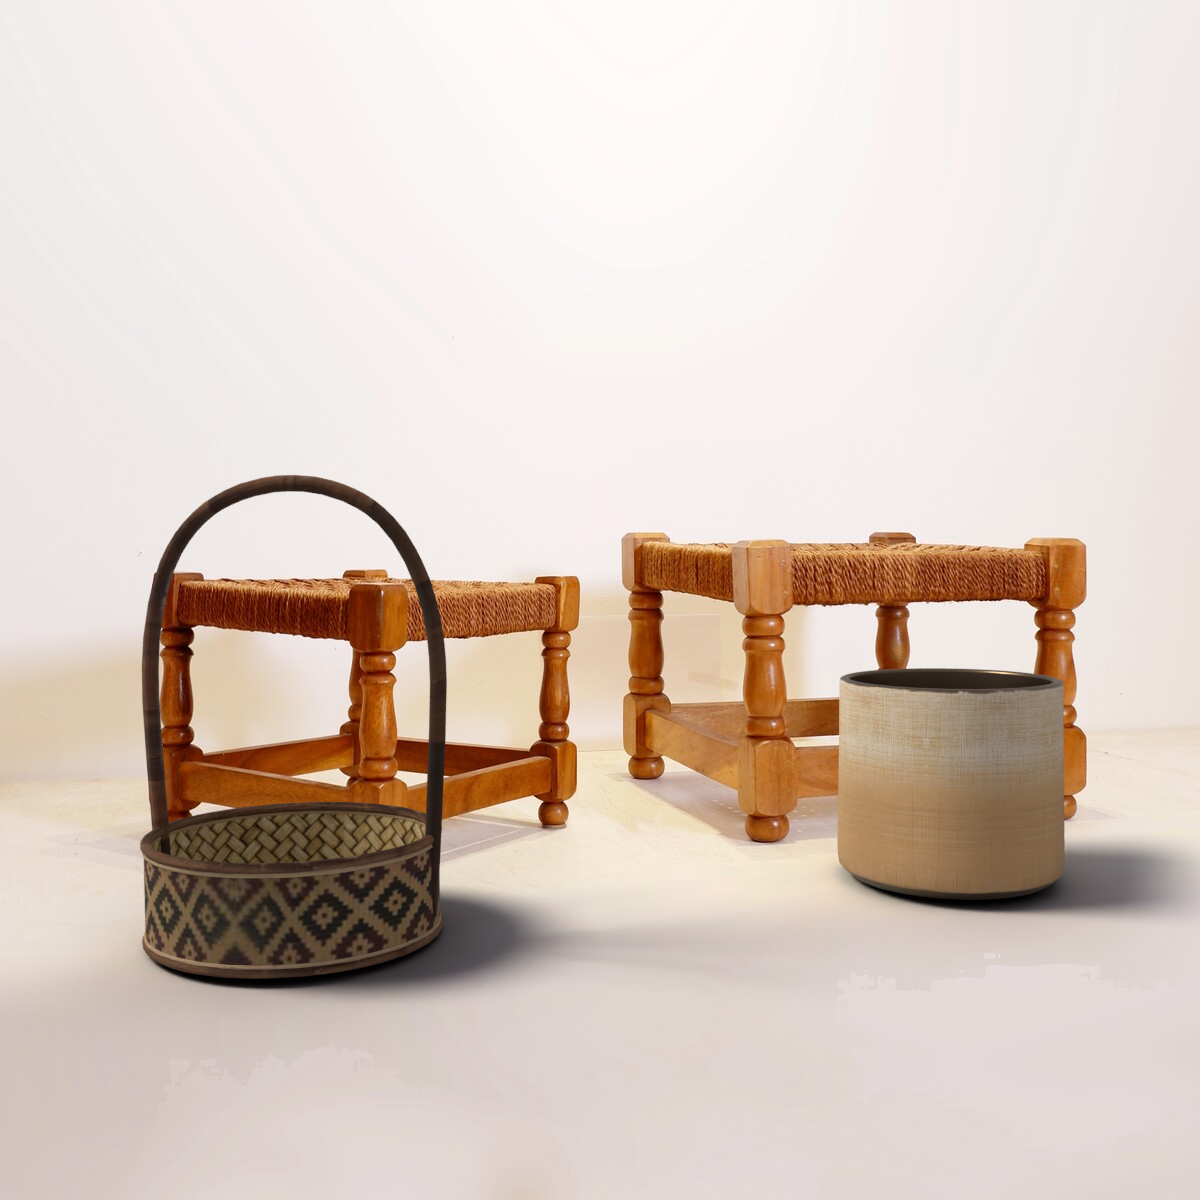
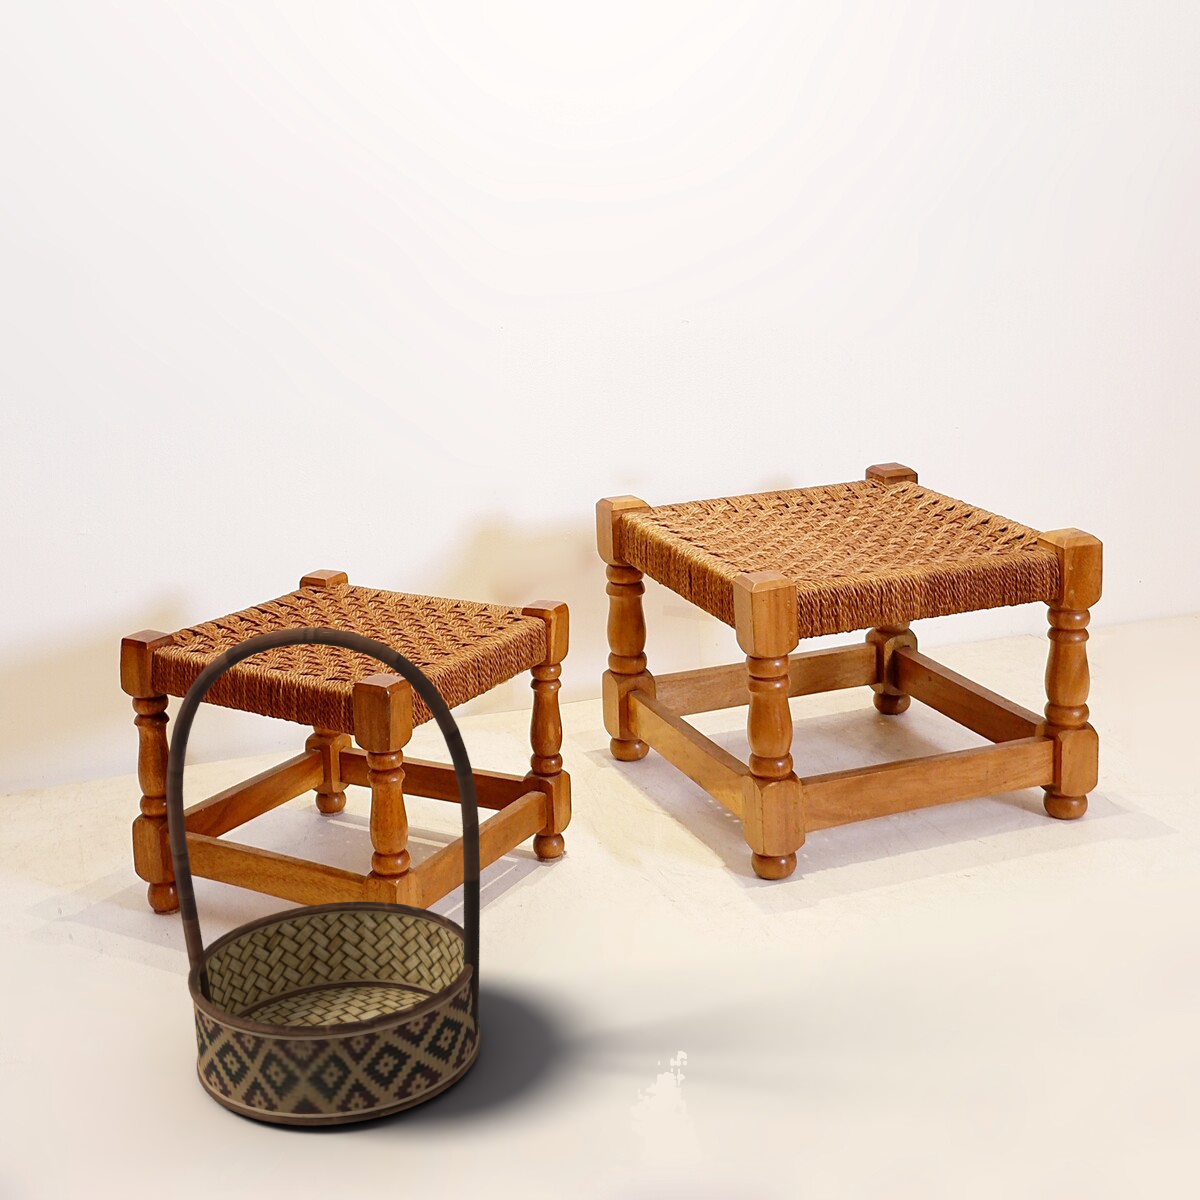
planter: present [837,668,1065,900] -> none [849,707,1073,965]

